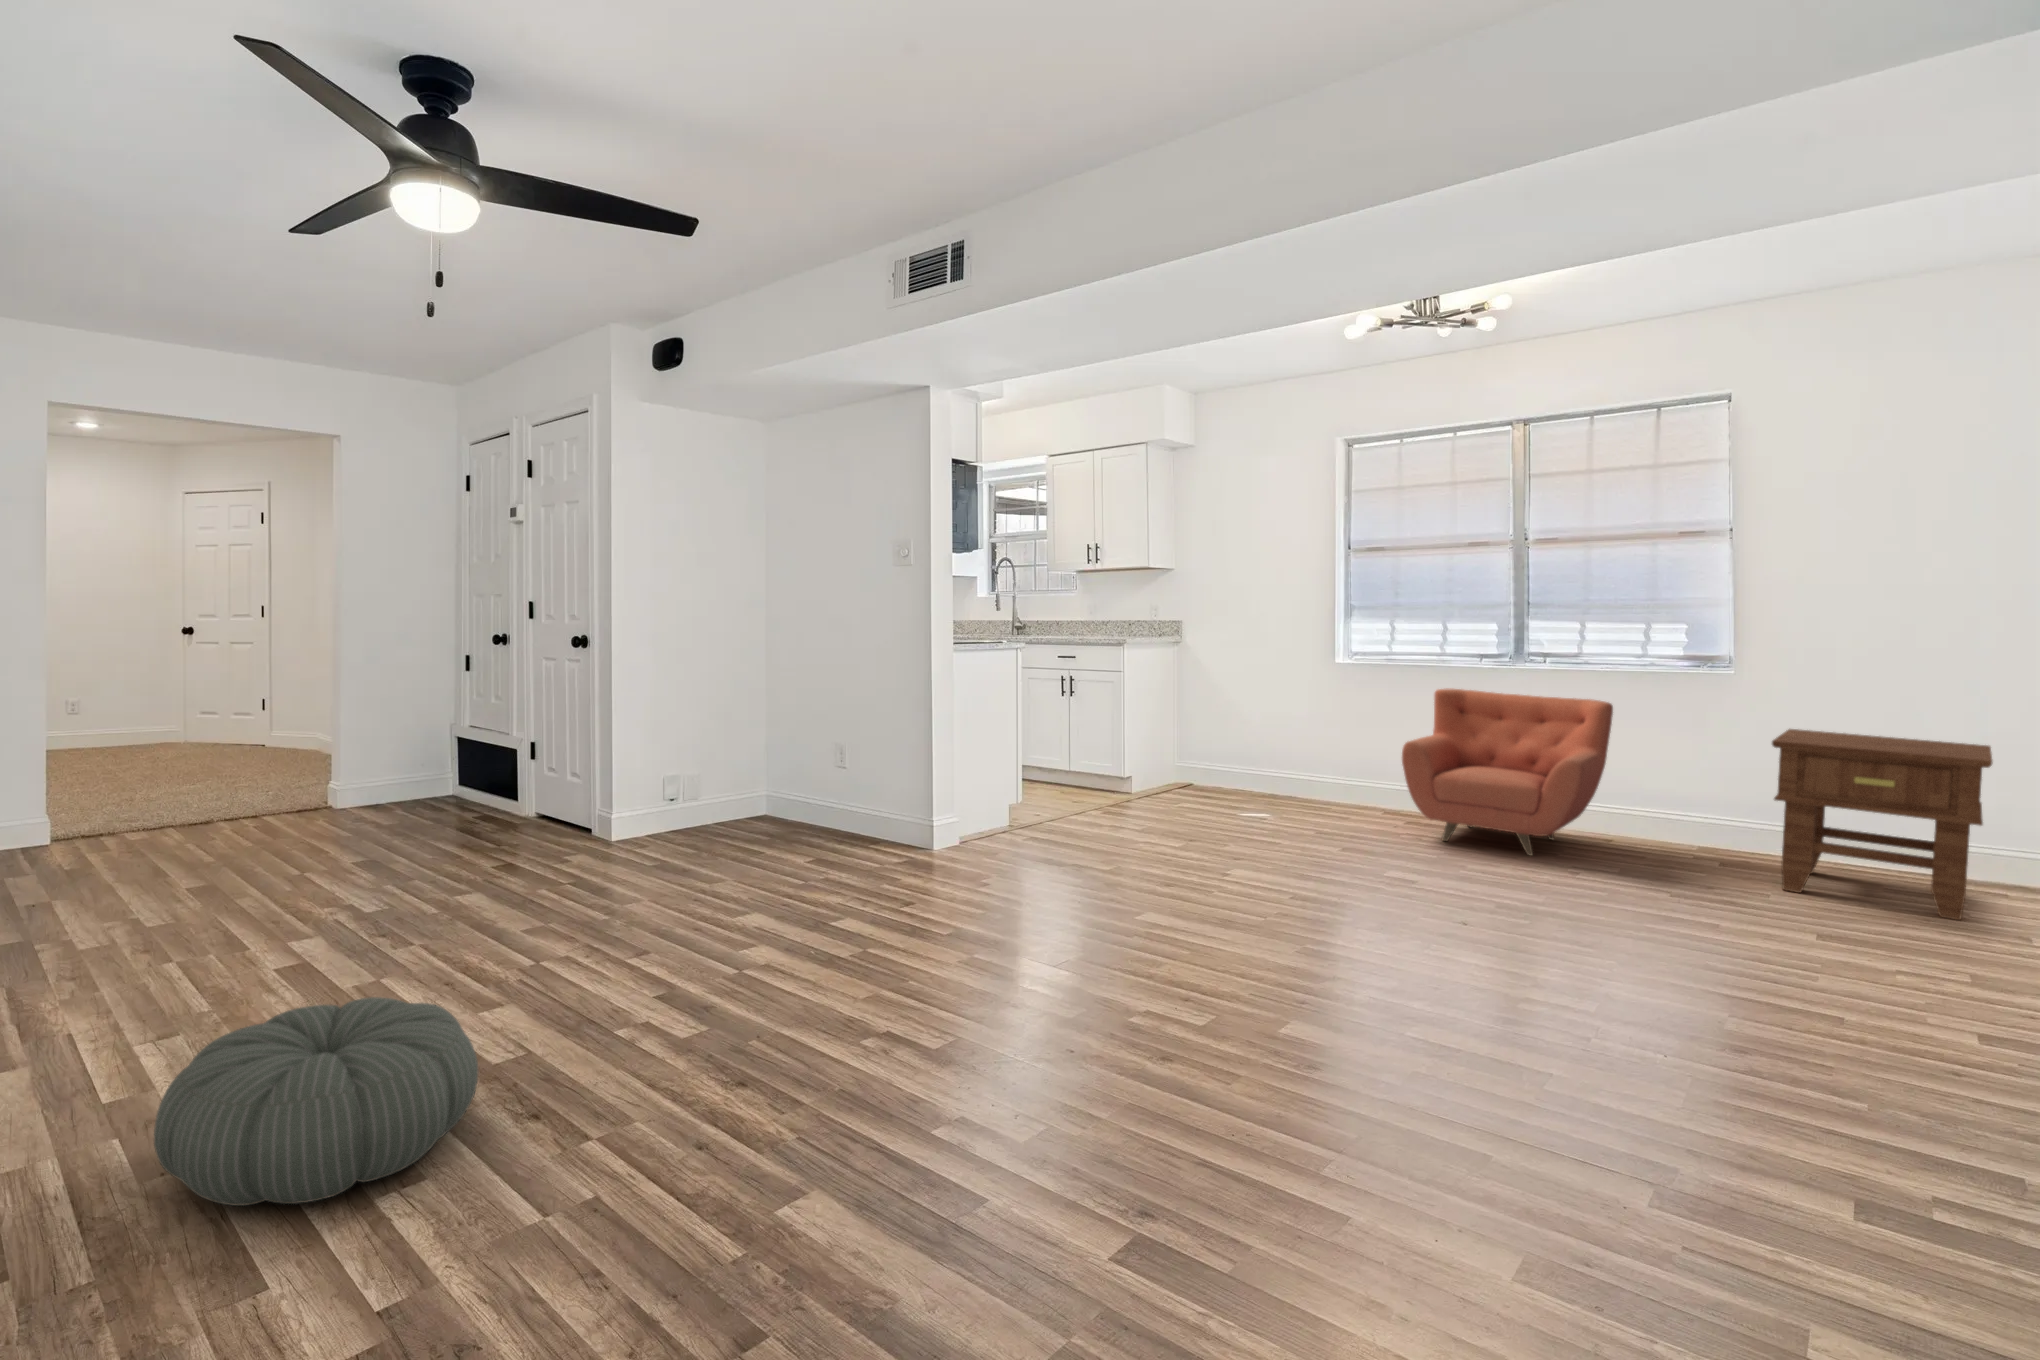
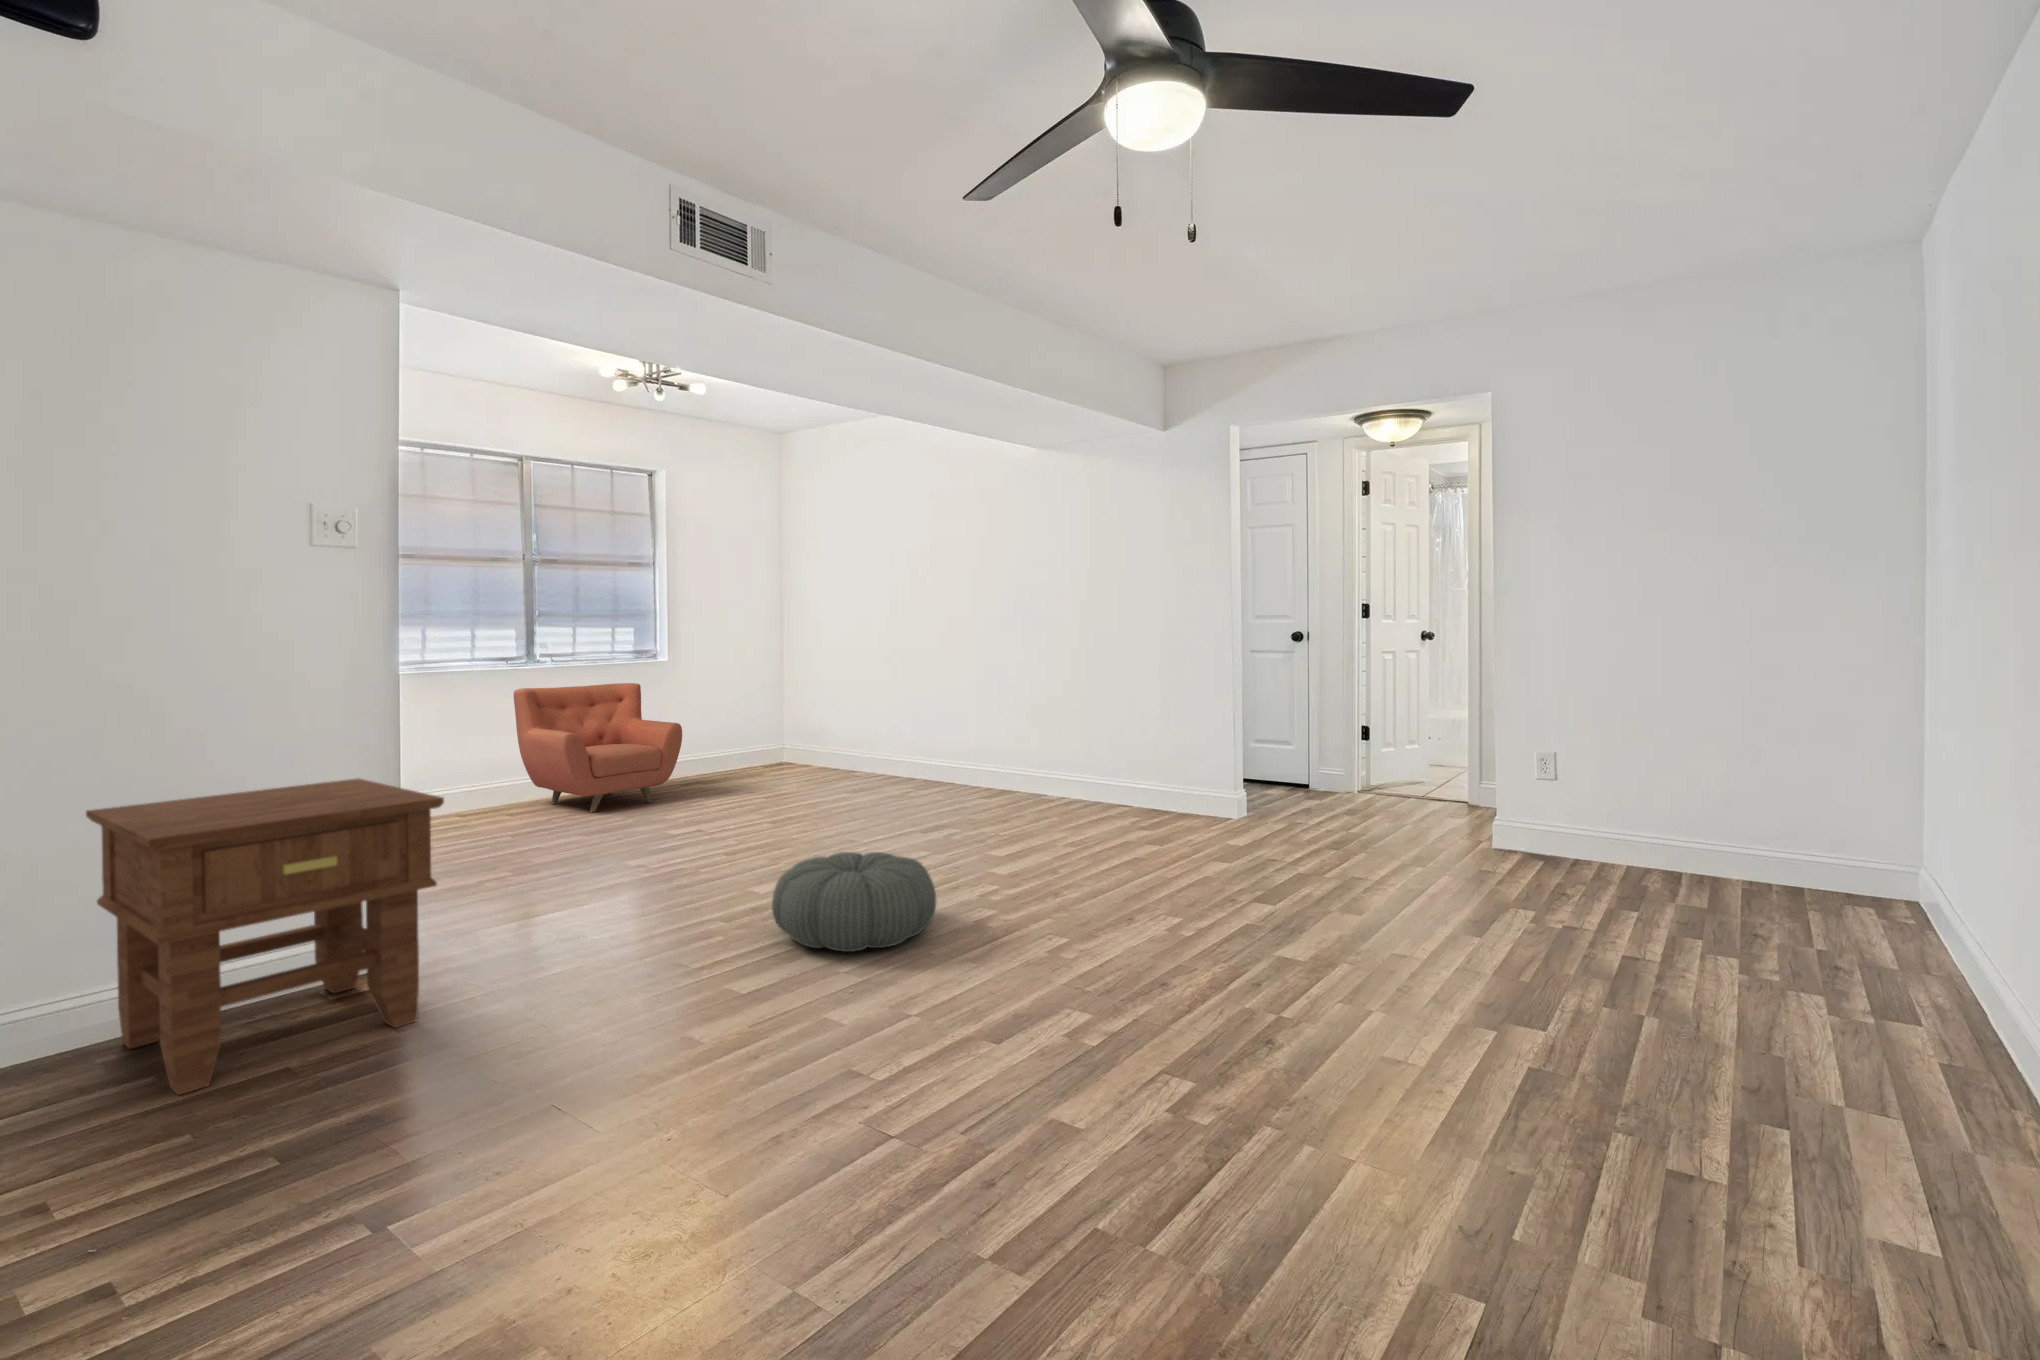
side table: present [1772,729,1993,920] -> present [86,779,444,1095]
pouf: present [154,997,478,1206] -> present [772,852,936,952]

